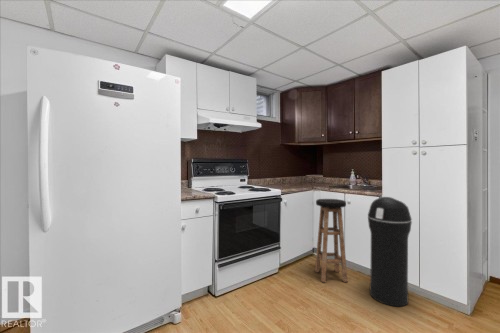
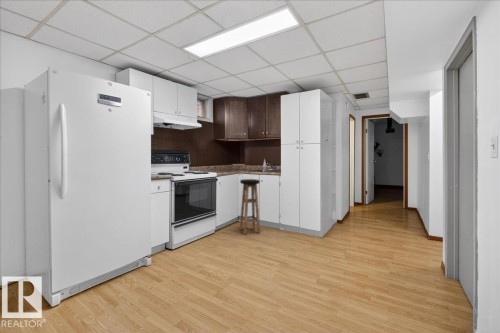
trash can: present [368,197,412,307] -> none [272,176,296,241]

